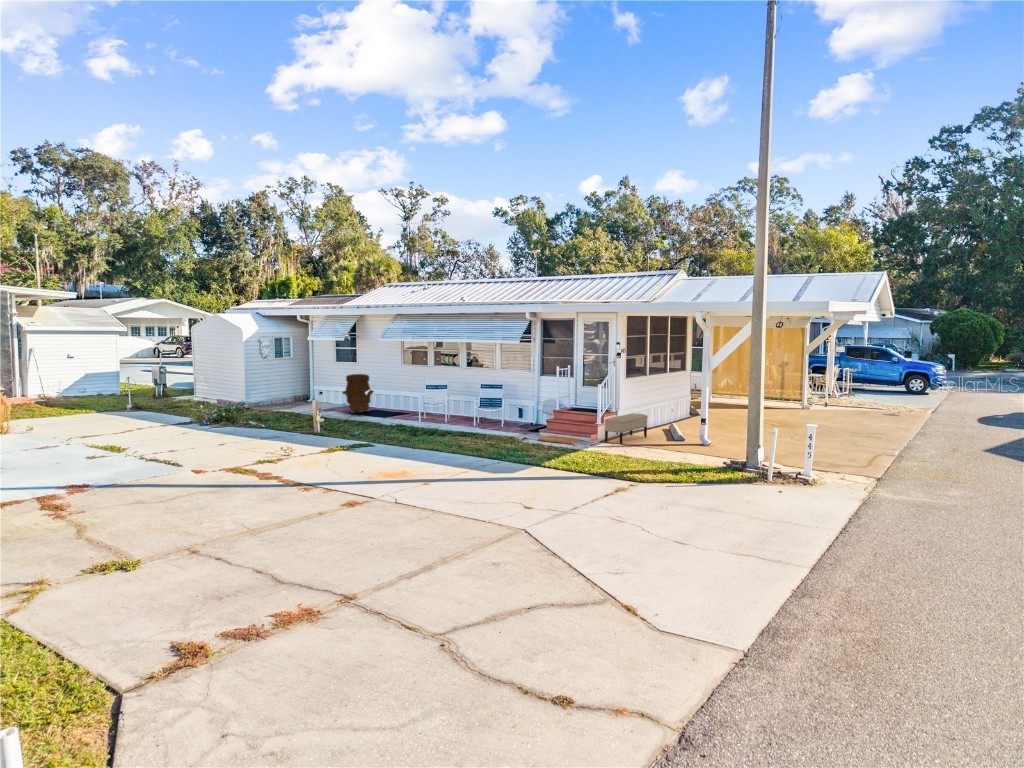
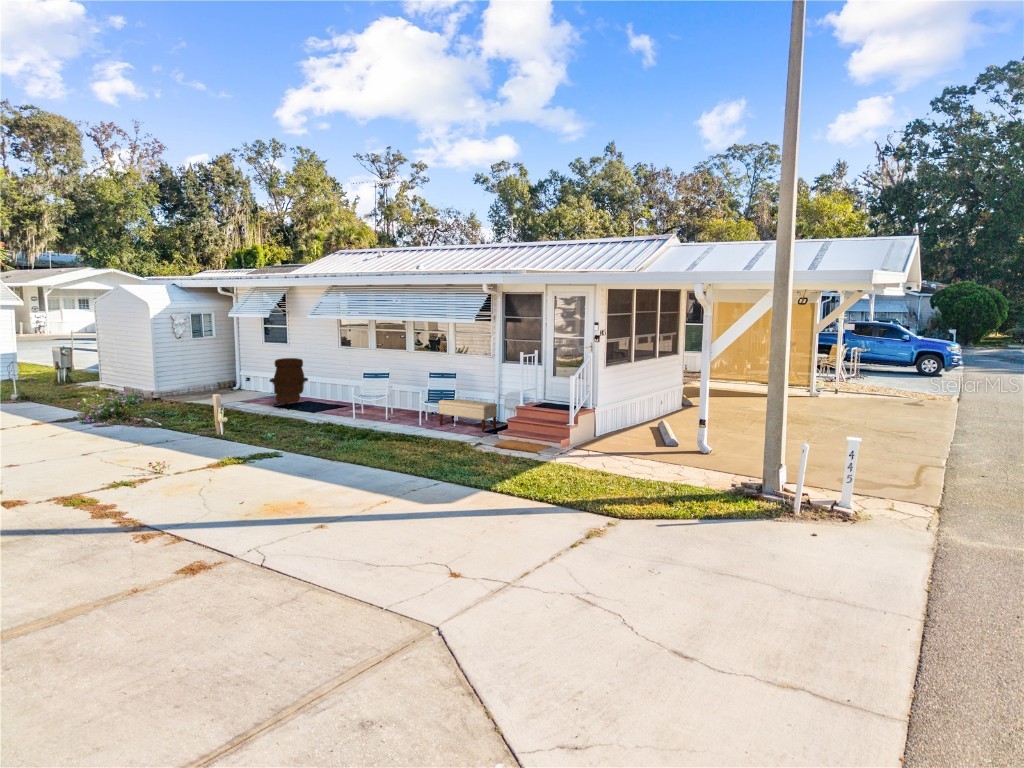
bench: present [604,413,648,444] -> present [439,399,497,432]

